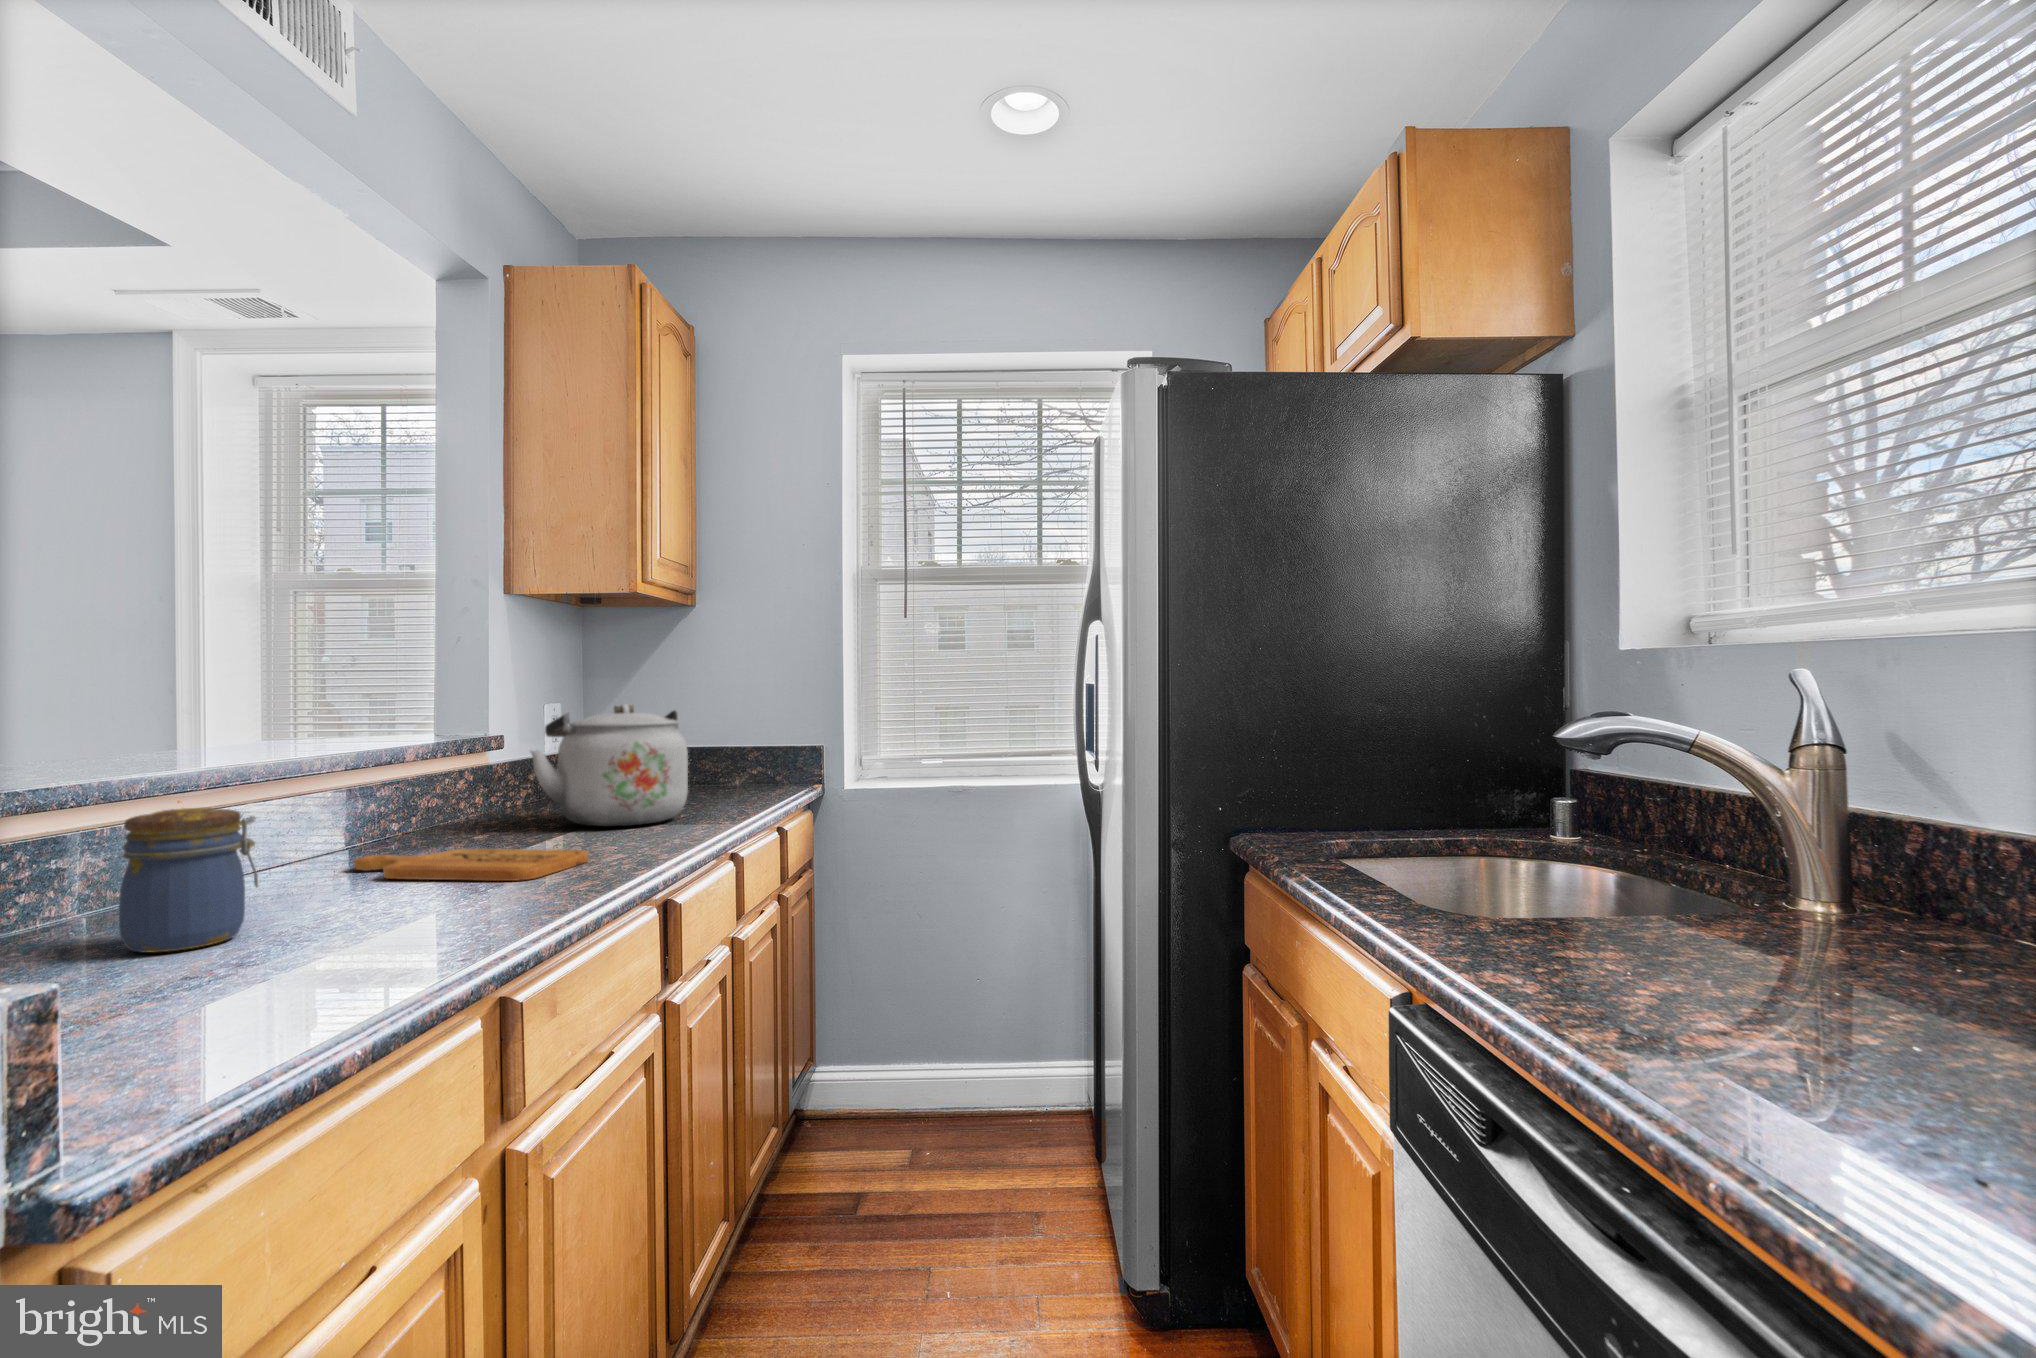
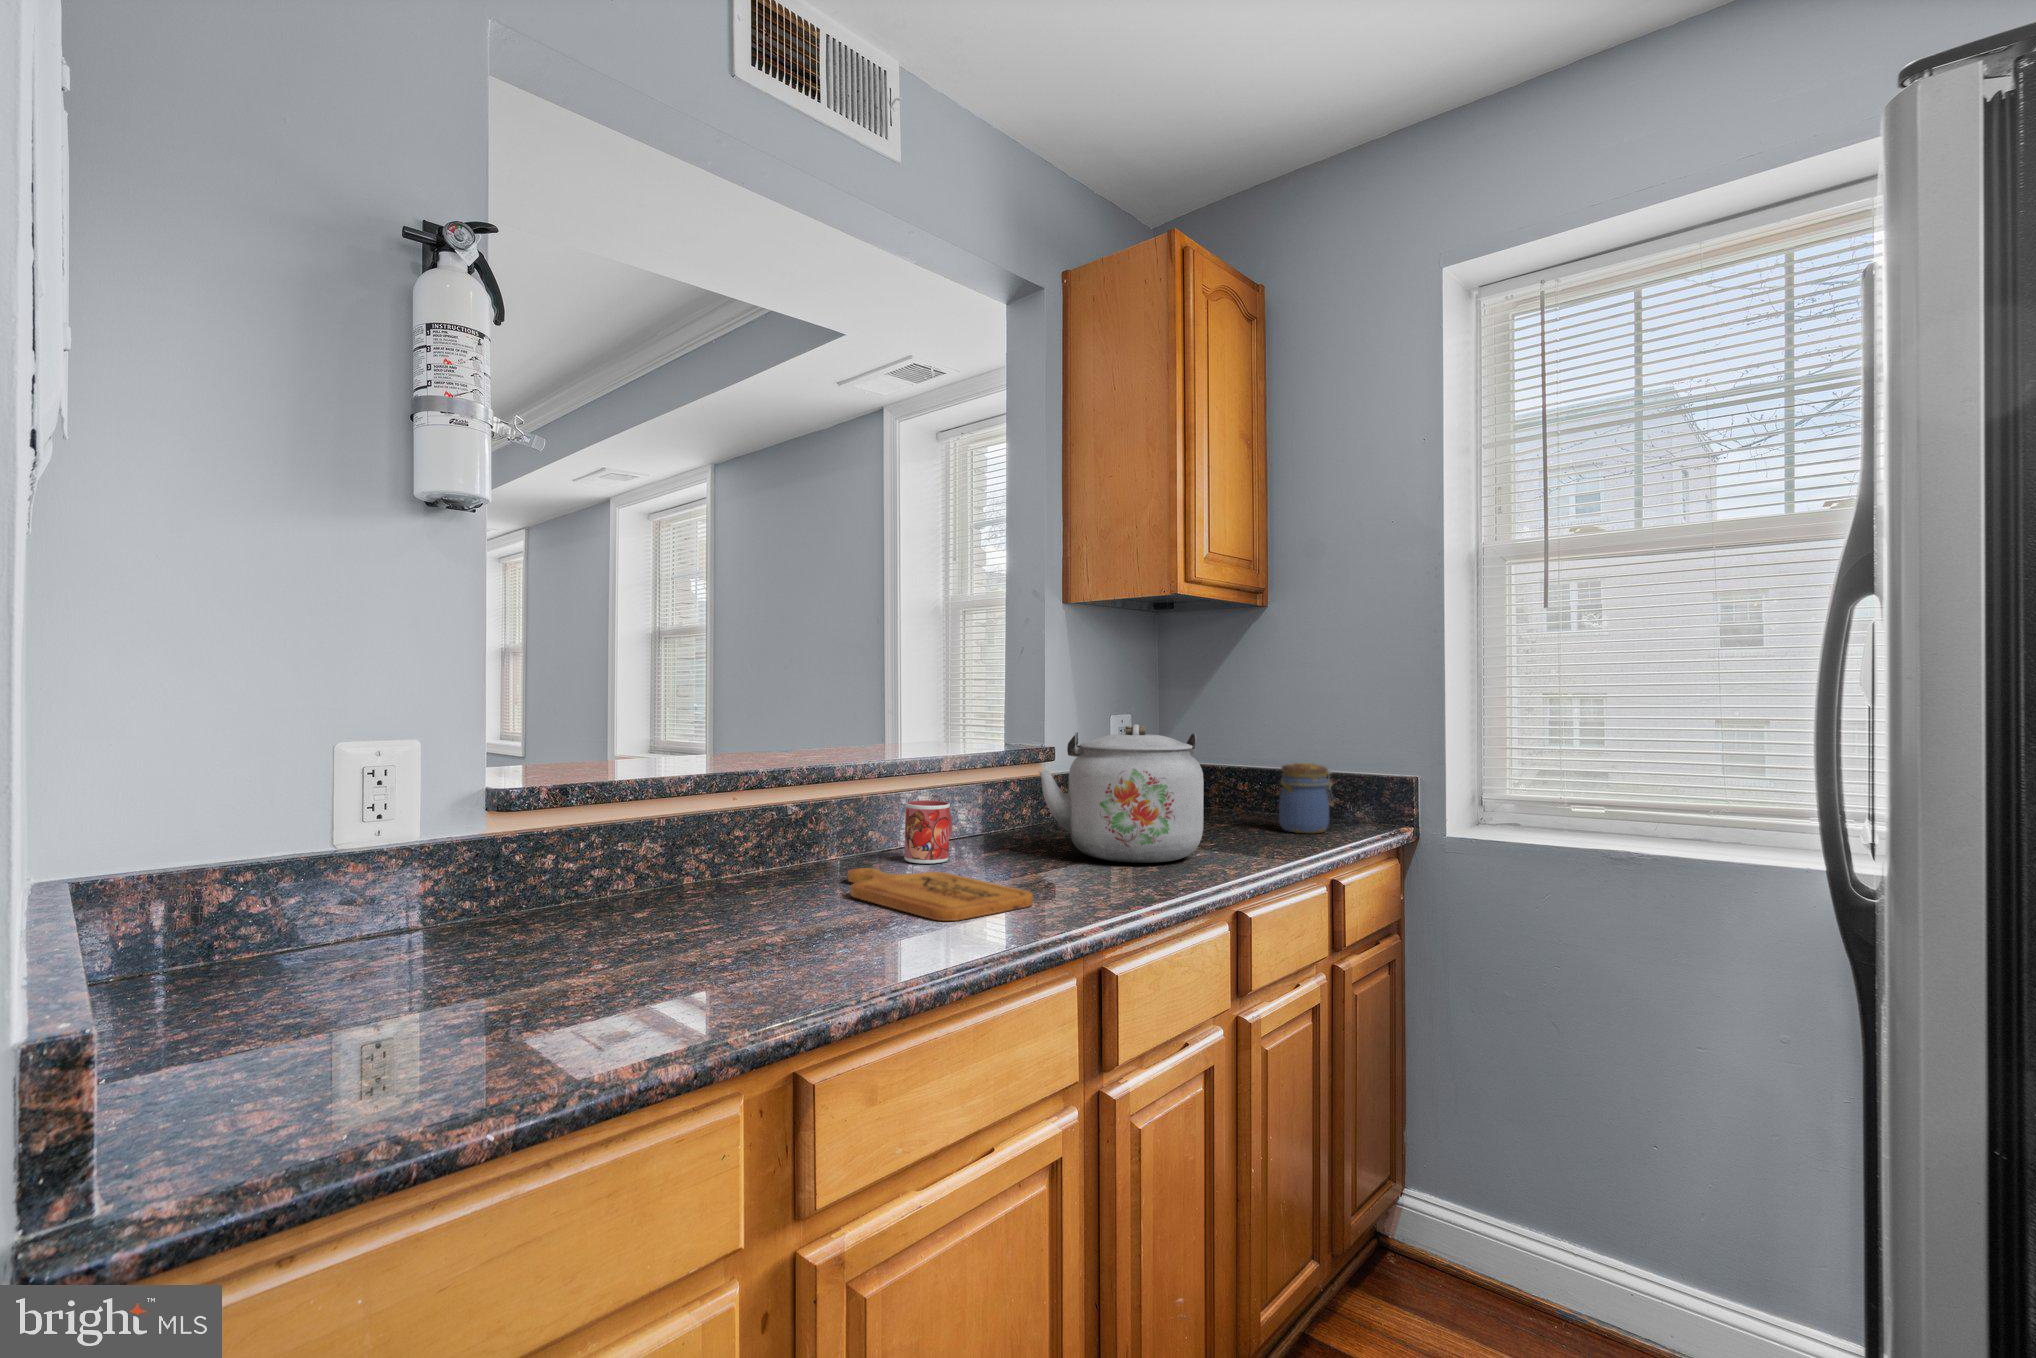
mug: none [386,787,439,850] -> present [904,801,952,864]
jar: present [119,808,258,953] -> present [1279,763,1332,833]

